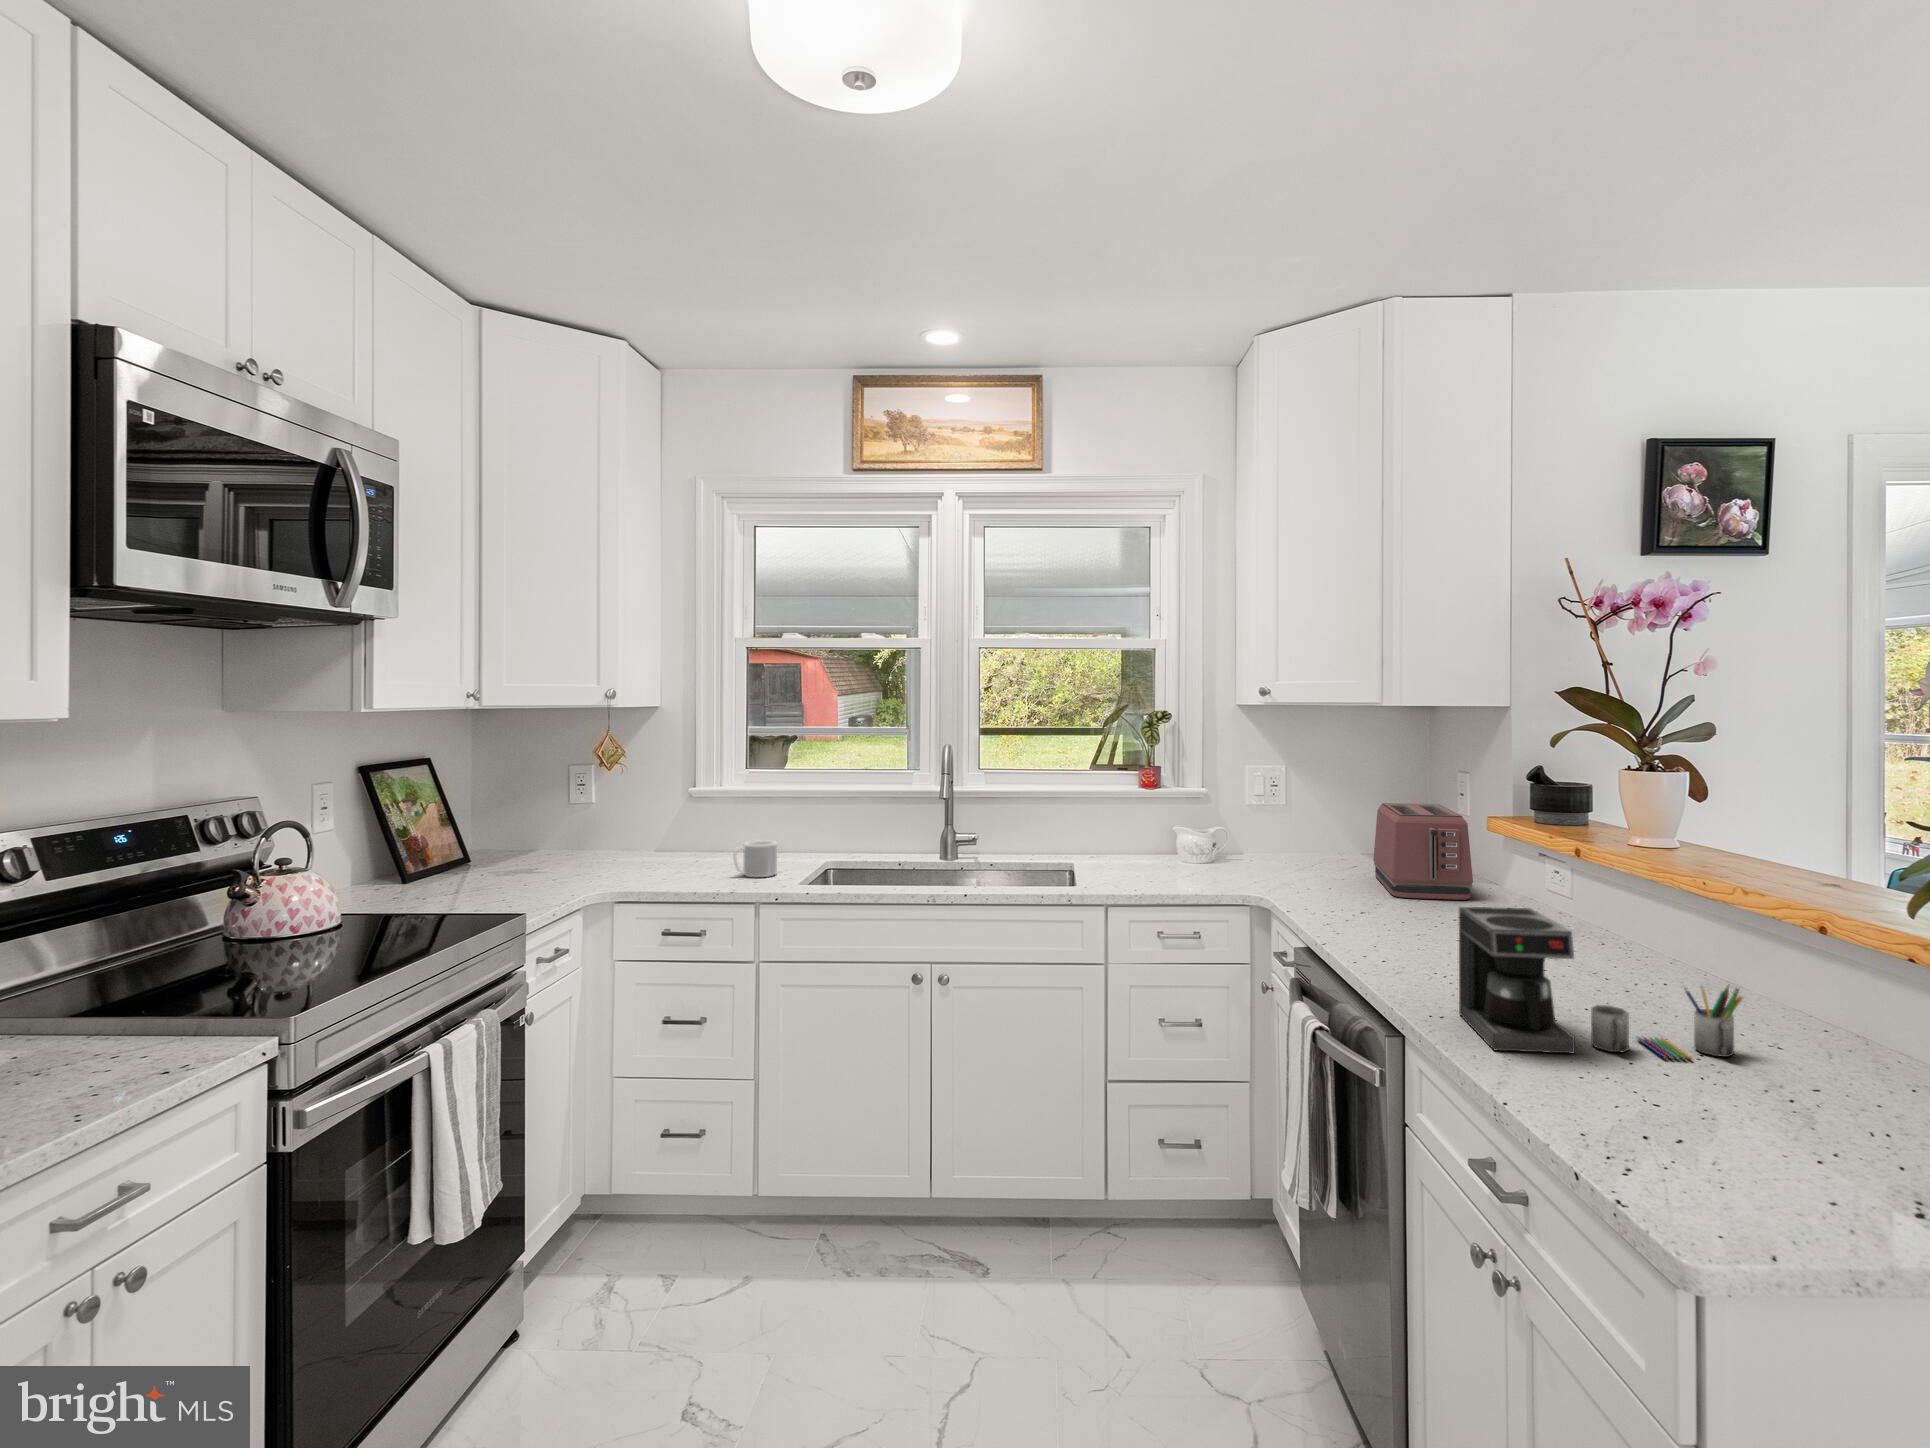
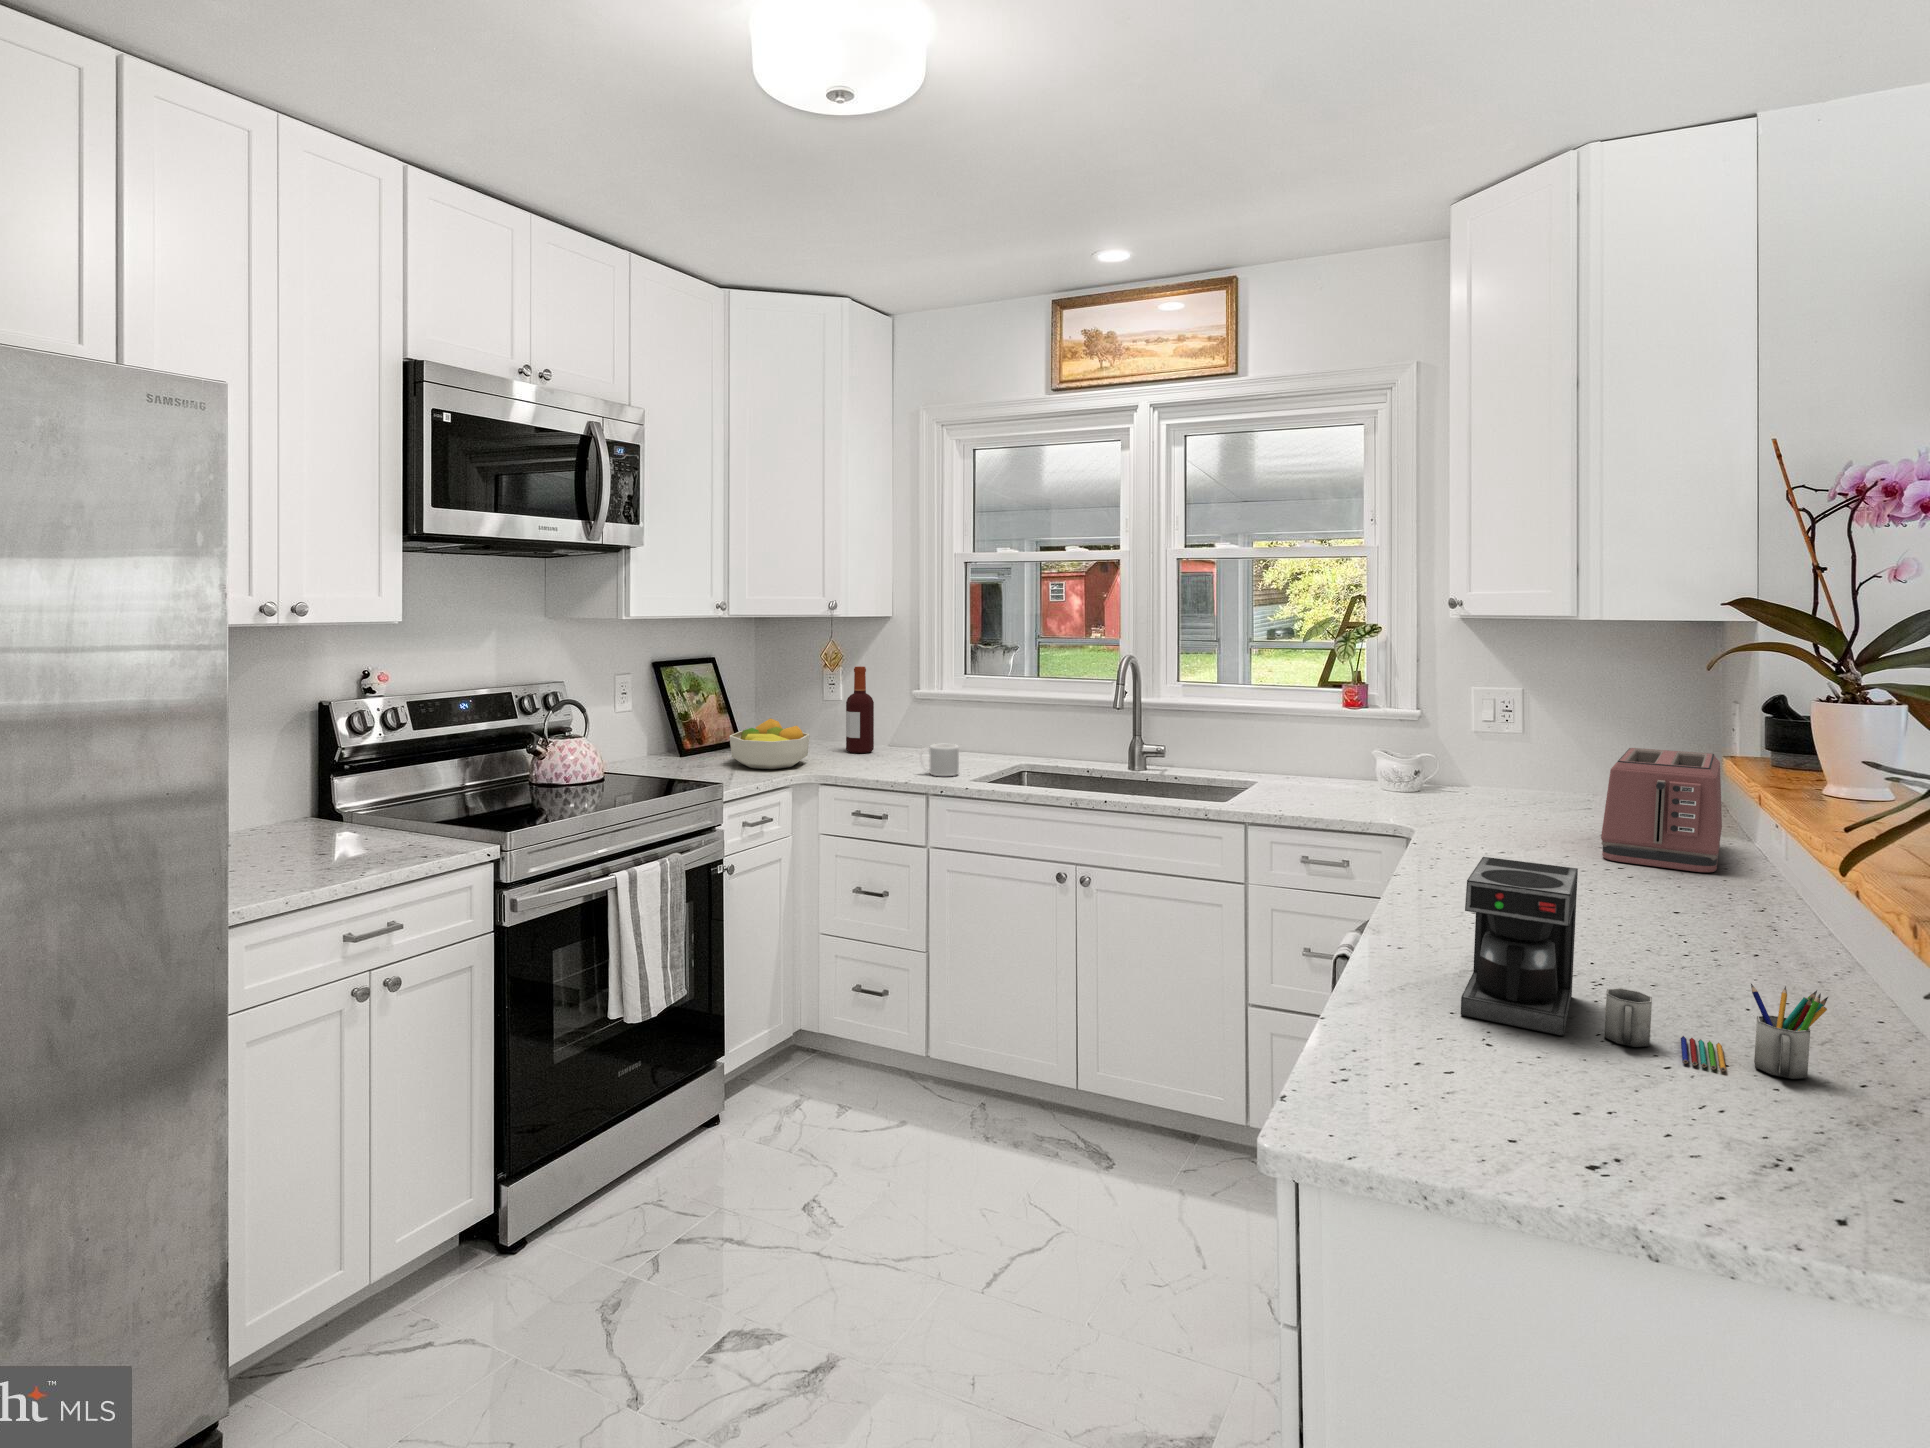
bottle: none [612,758,646,859] -> present [846,666,874,753]
fruit bowl: none [479,825,584,888] -> present [729,718,810,769]

